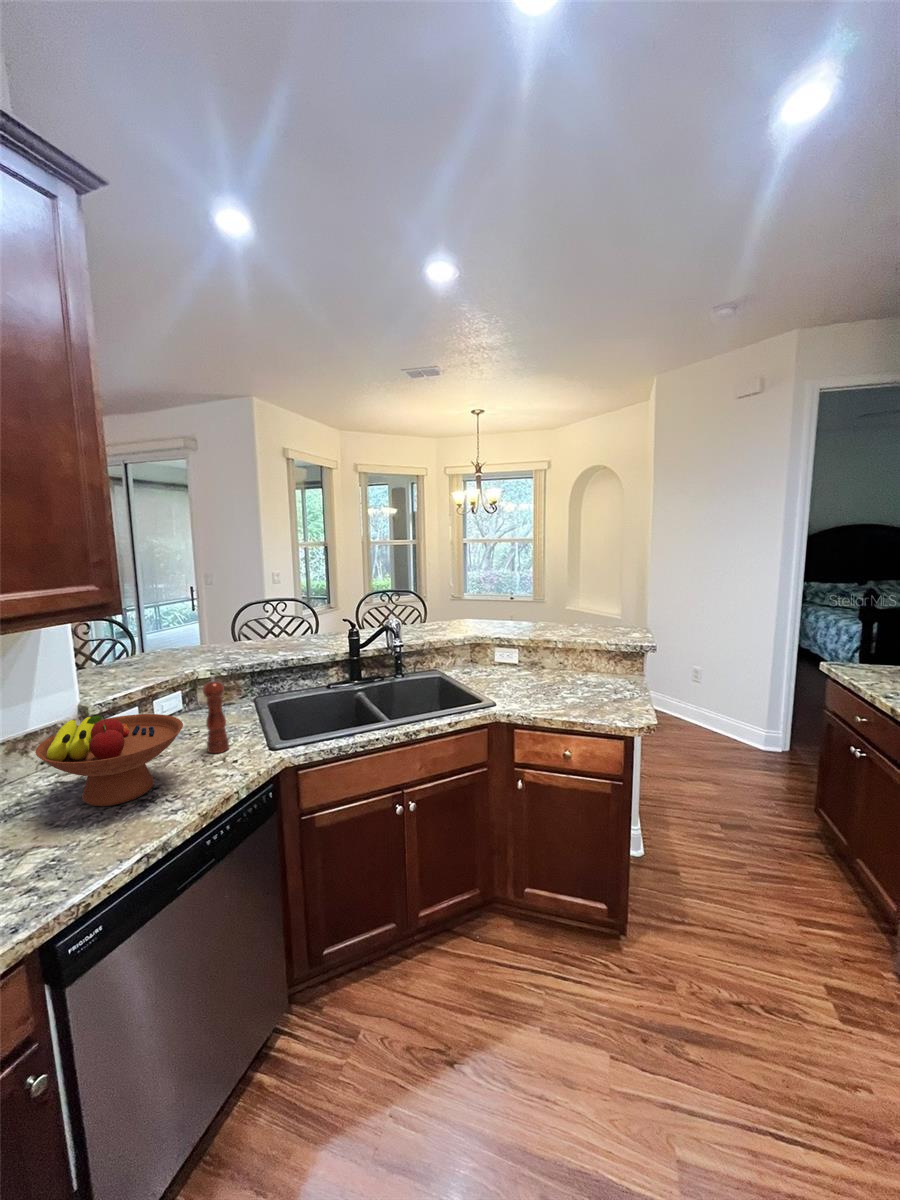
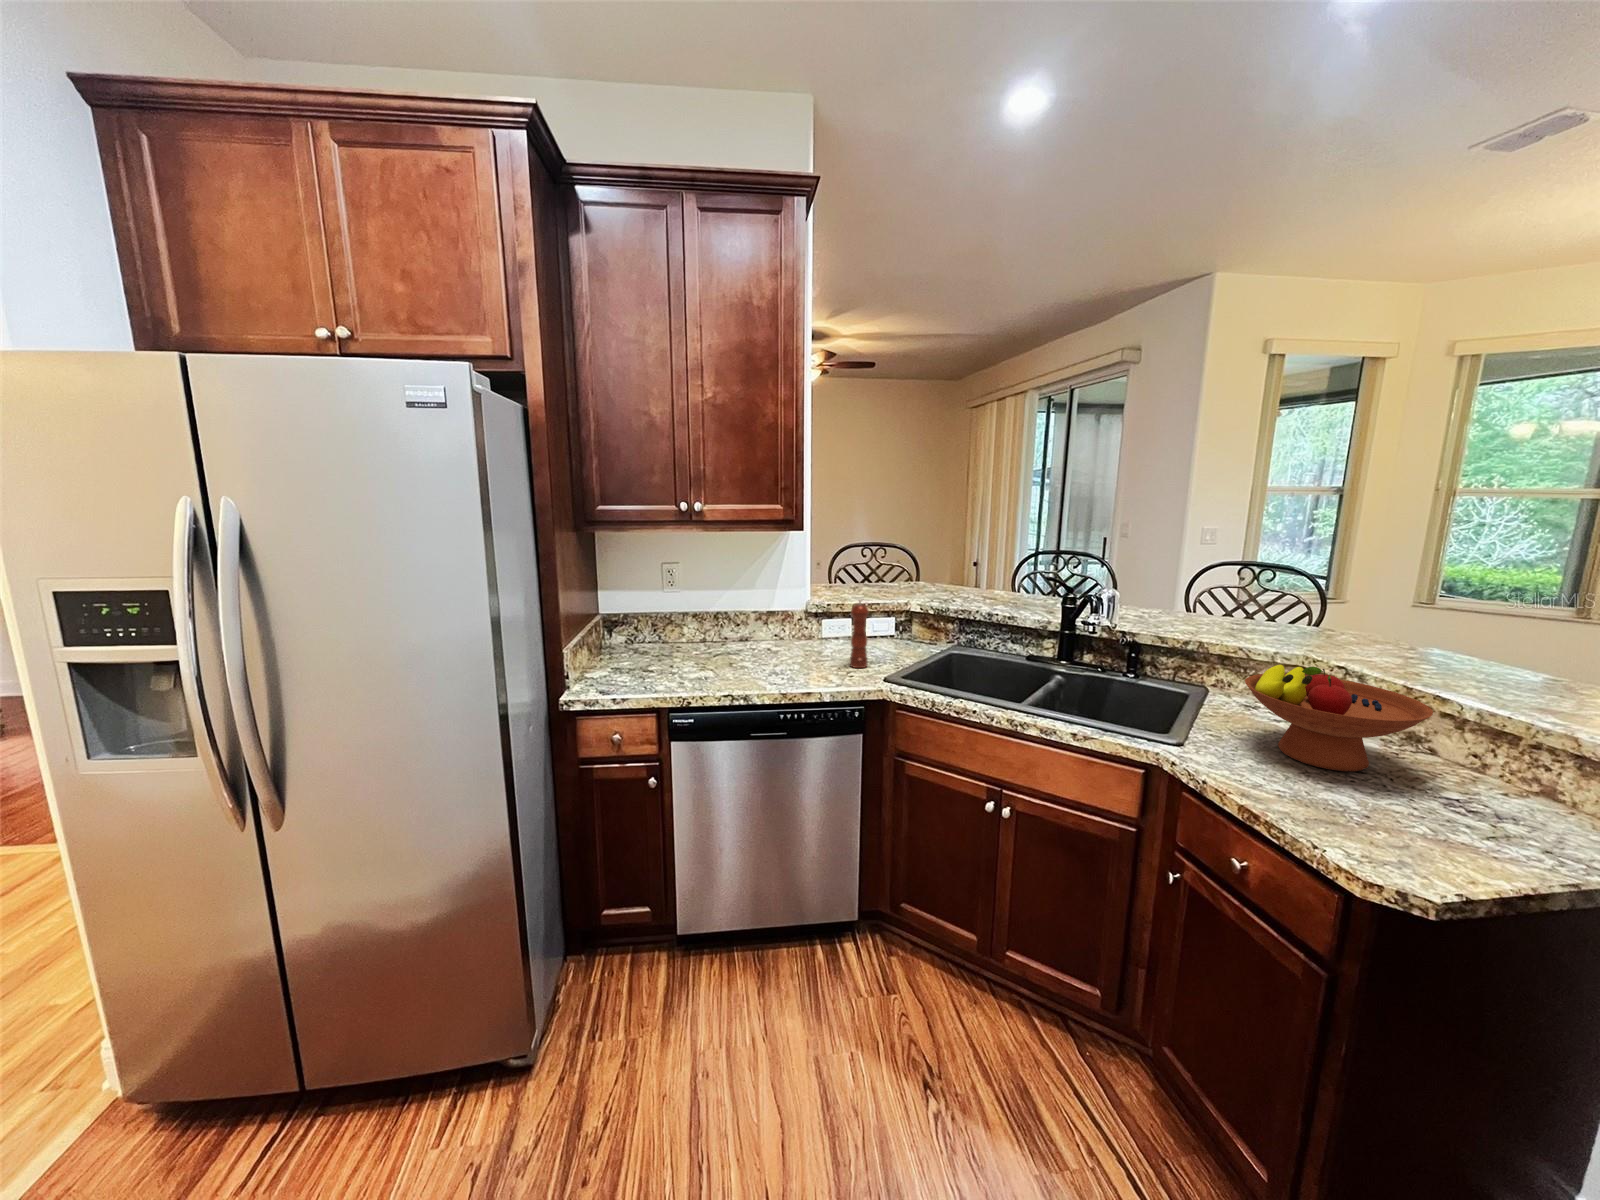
fruit bowl: present [35,714,183,806] -> present [1245,665,1433,772]

